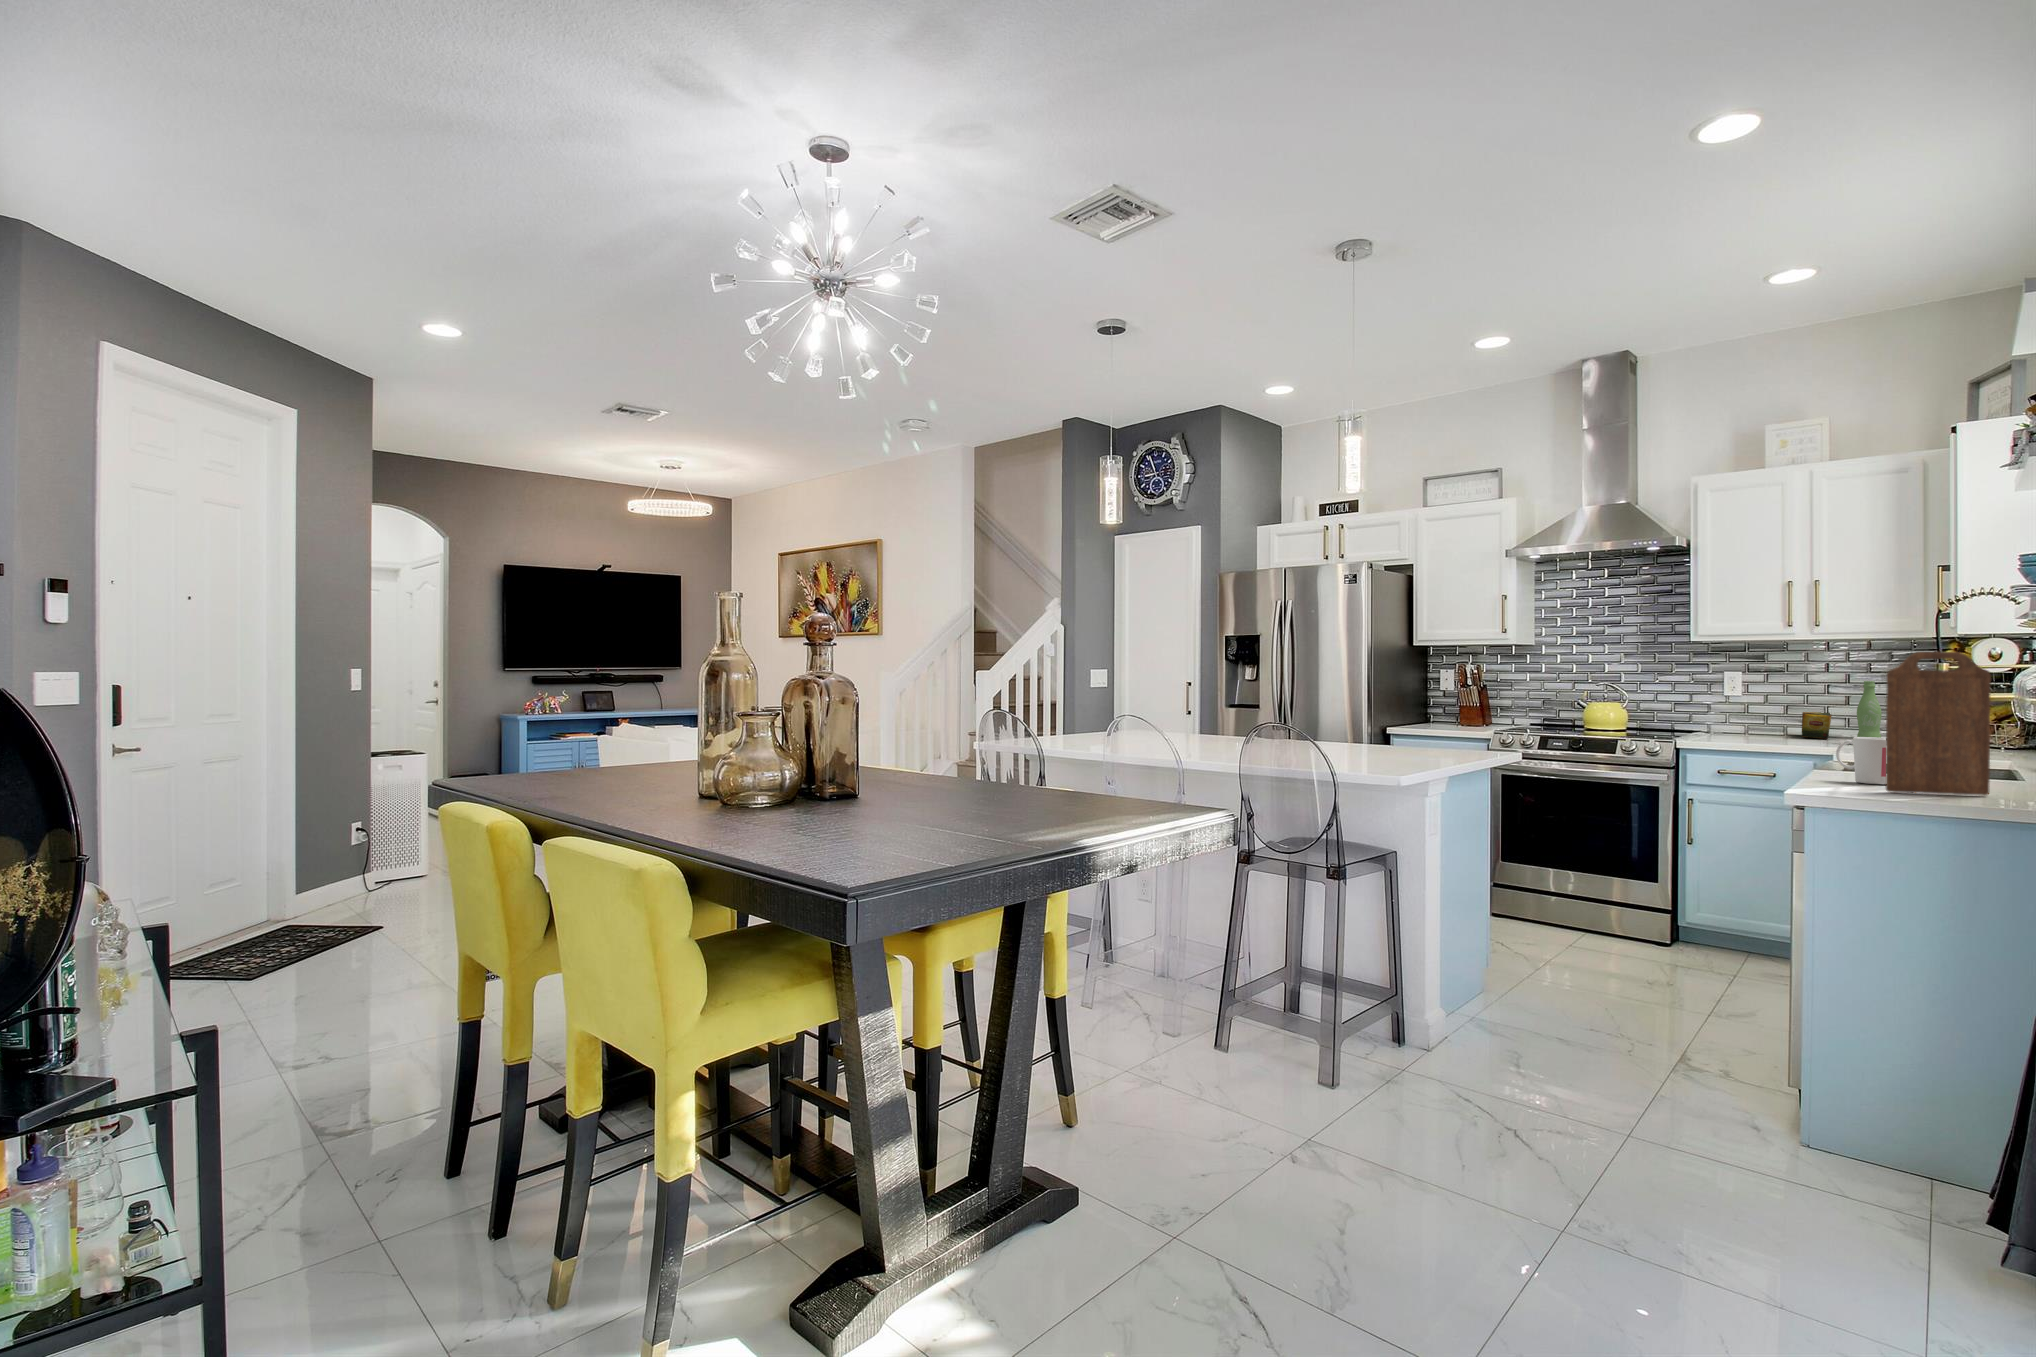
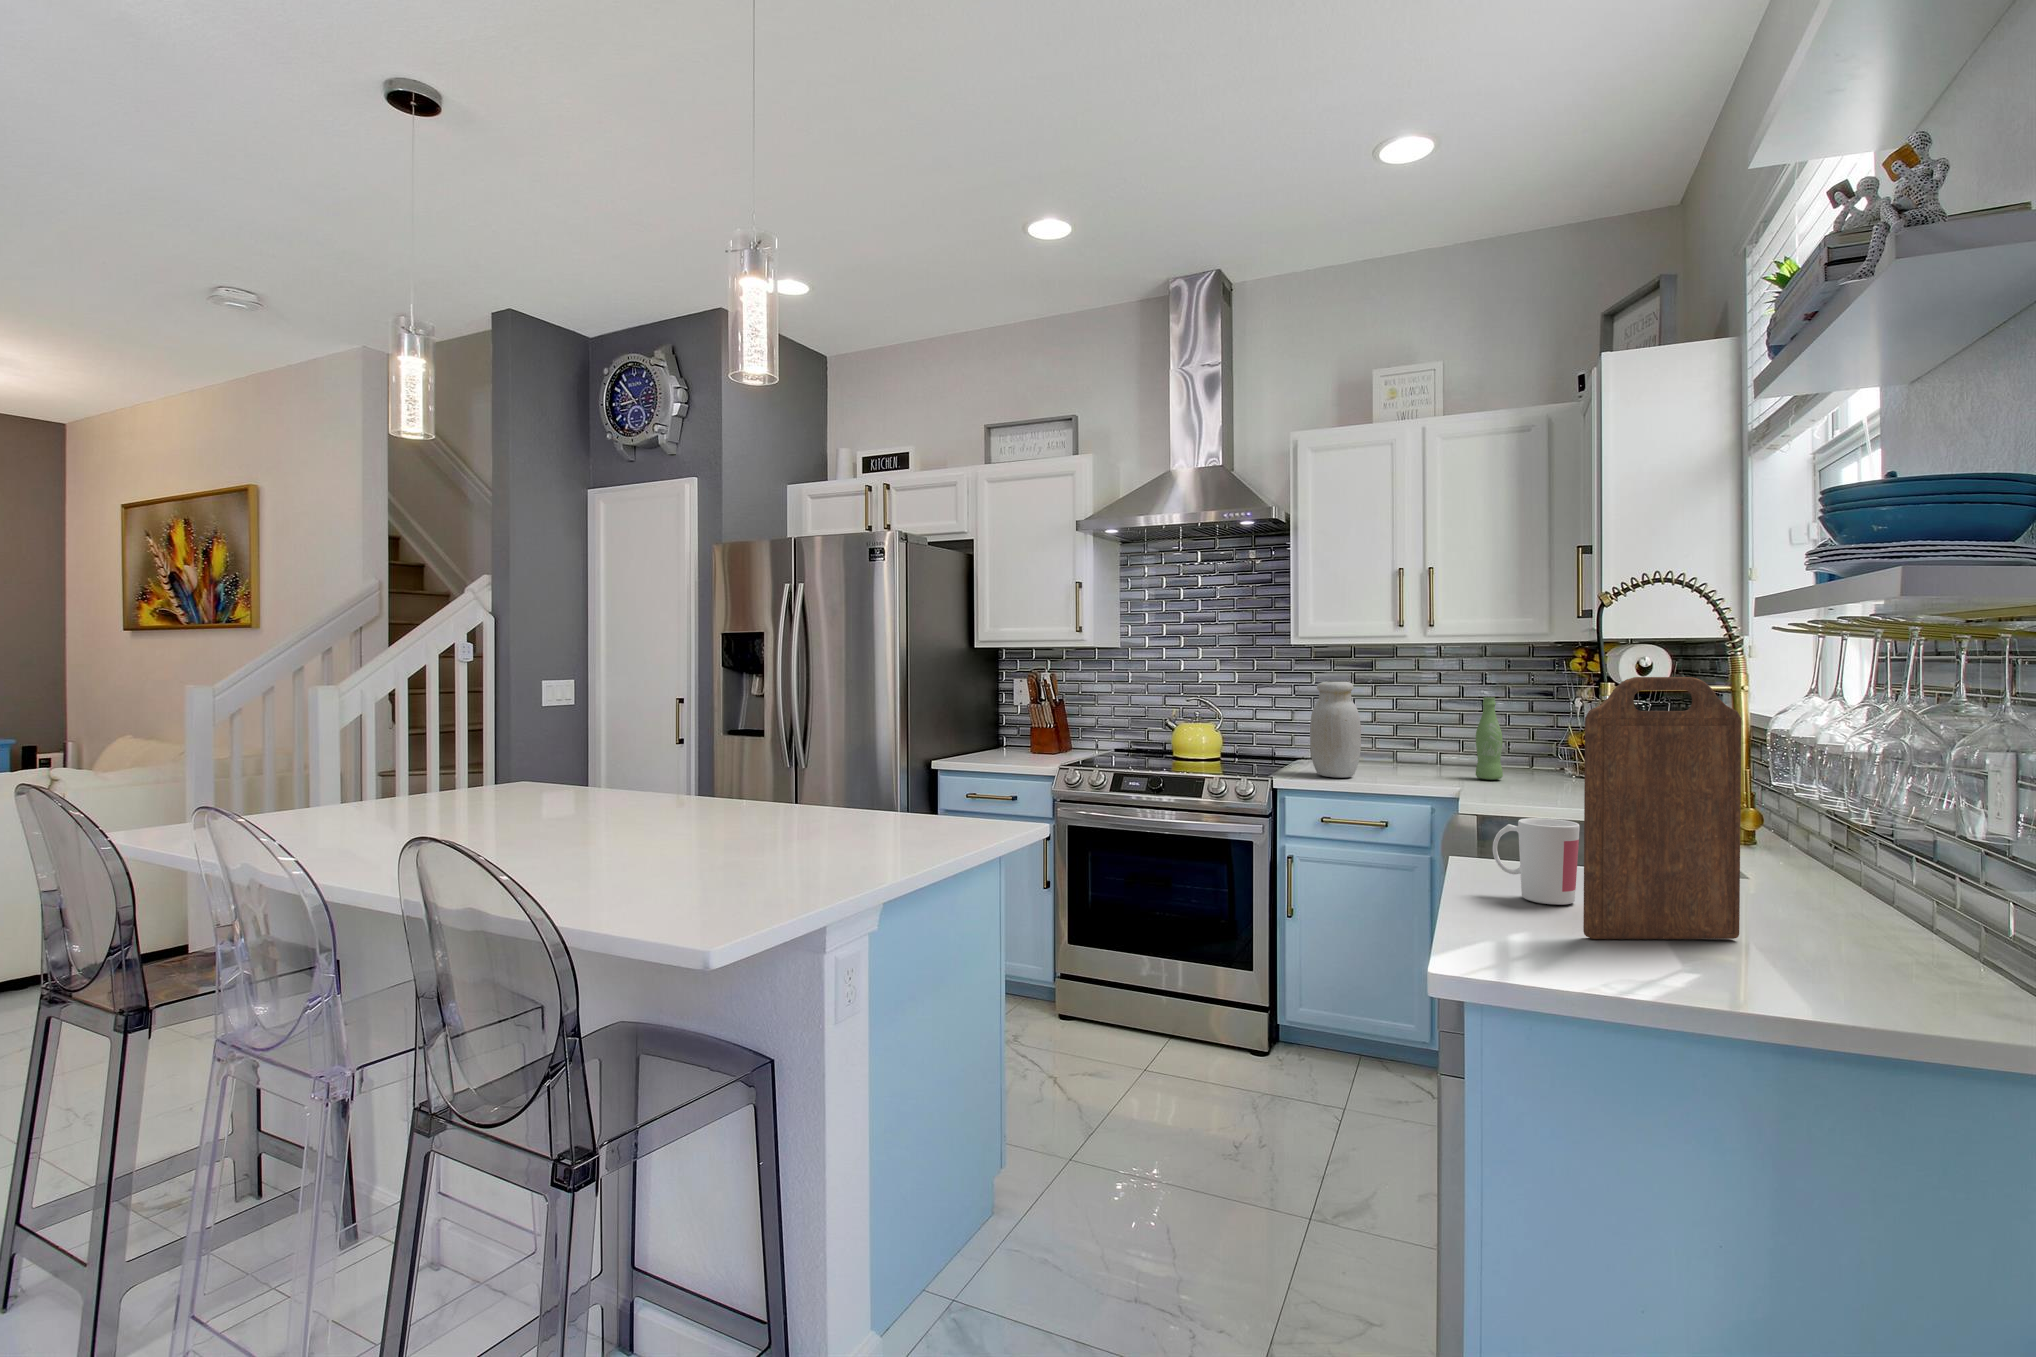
jar: none [1708,669,1752,741] -> present [1310,682,1361,778]
tea box: present [1802,712,1832,739] -> none [1413,734,1445,769]

